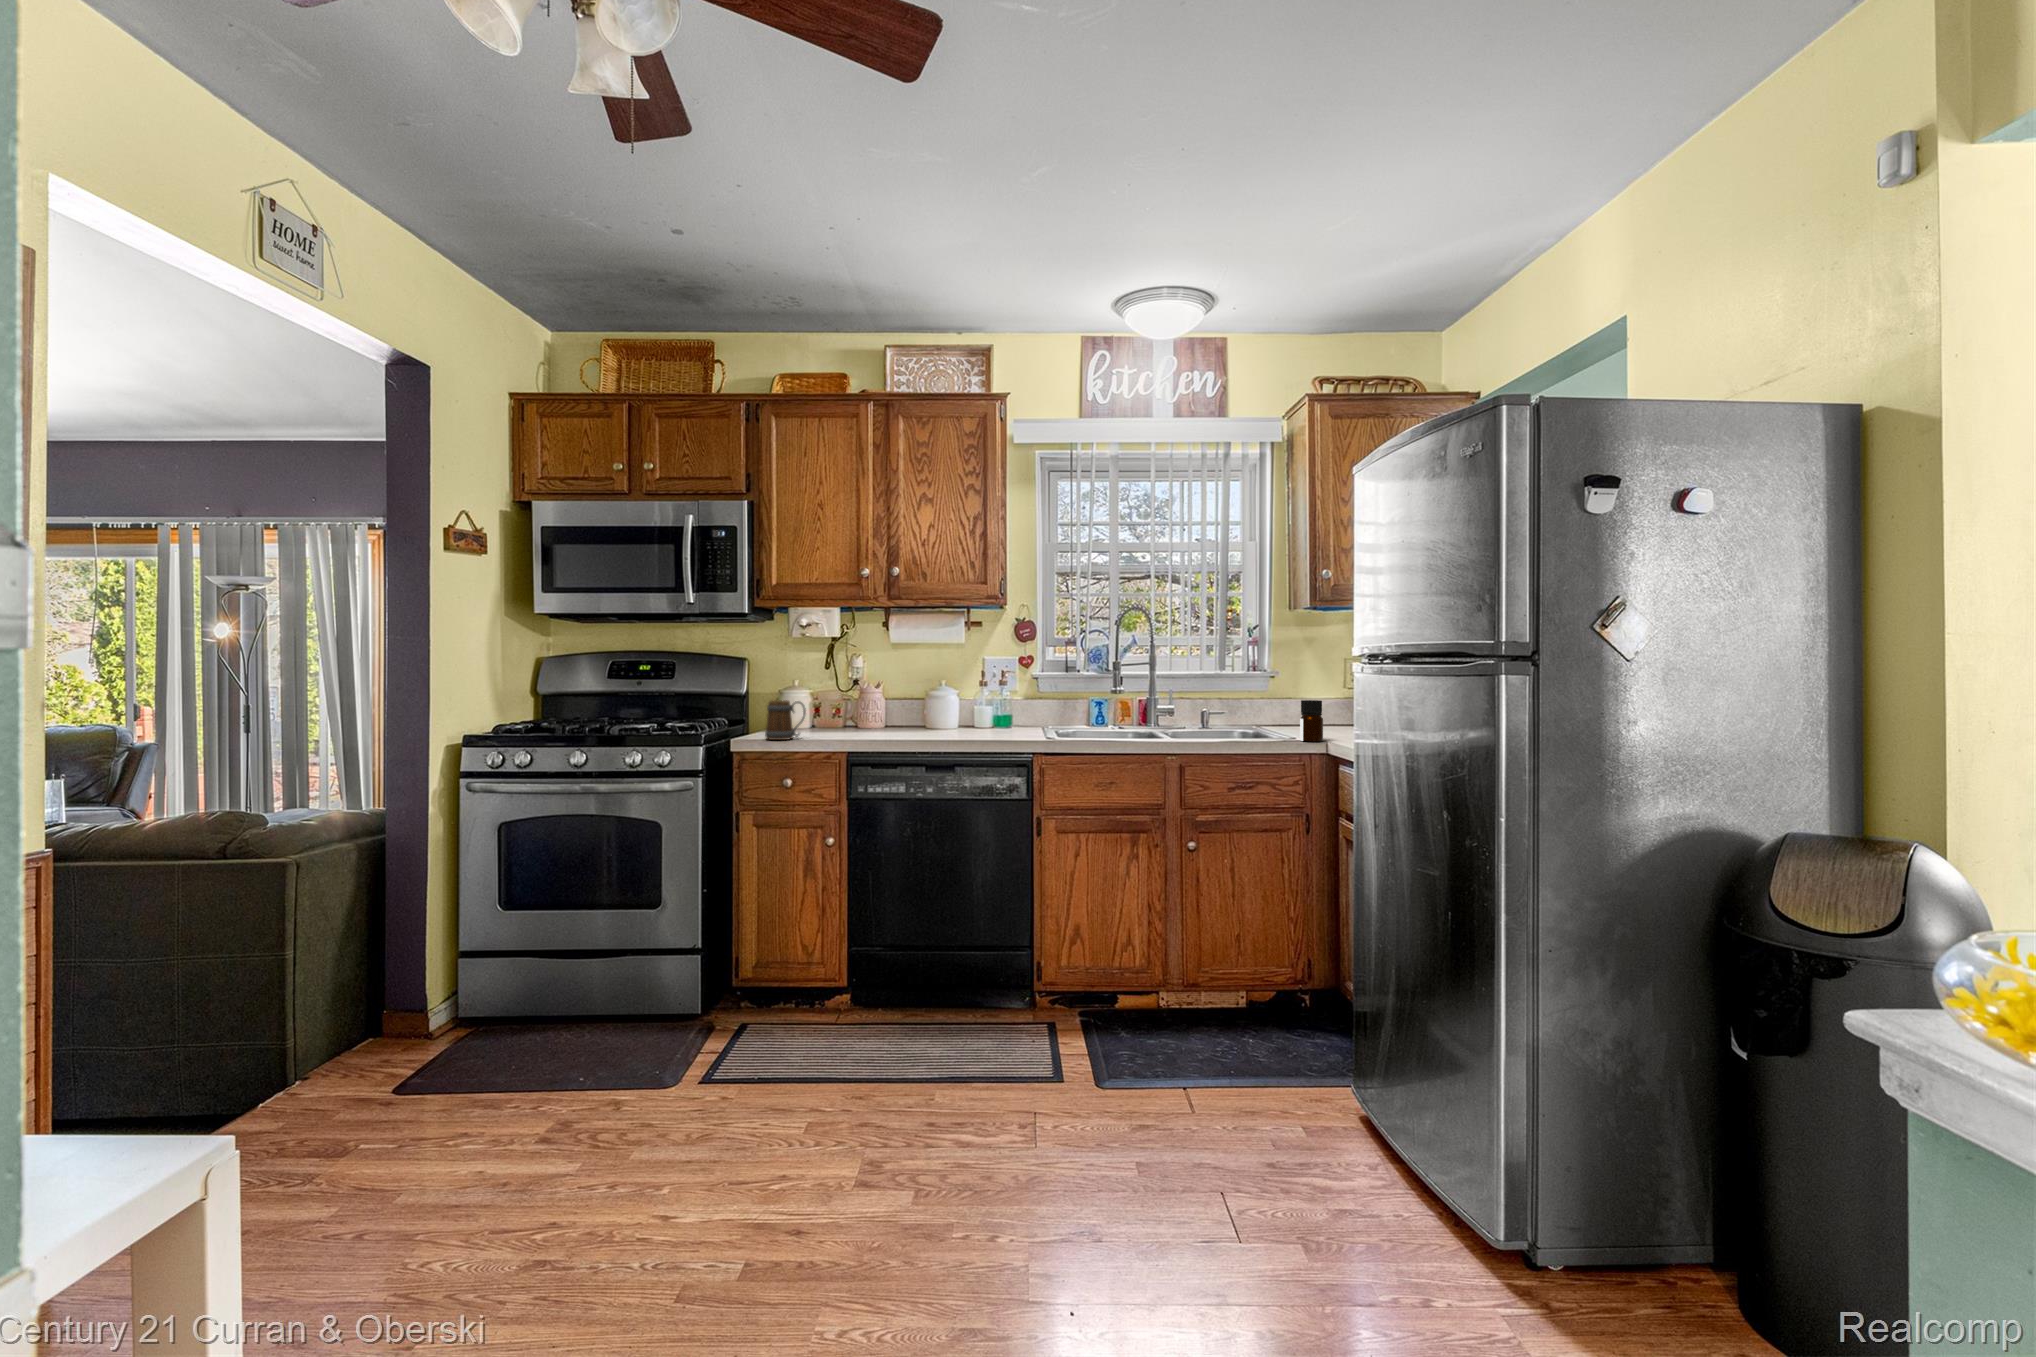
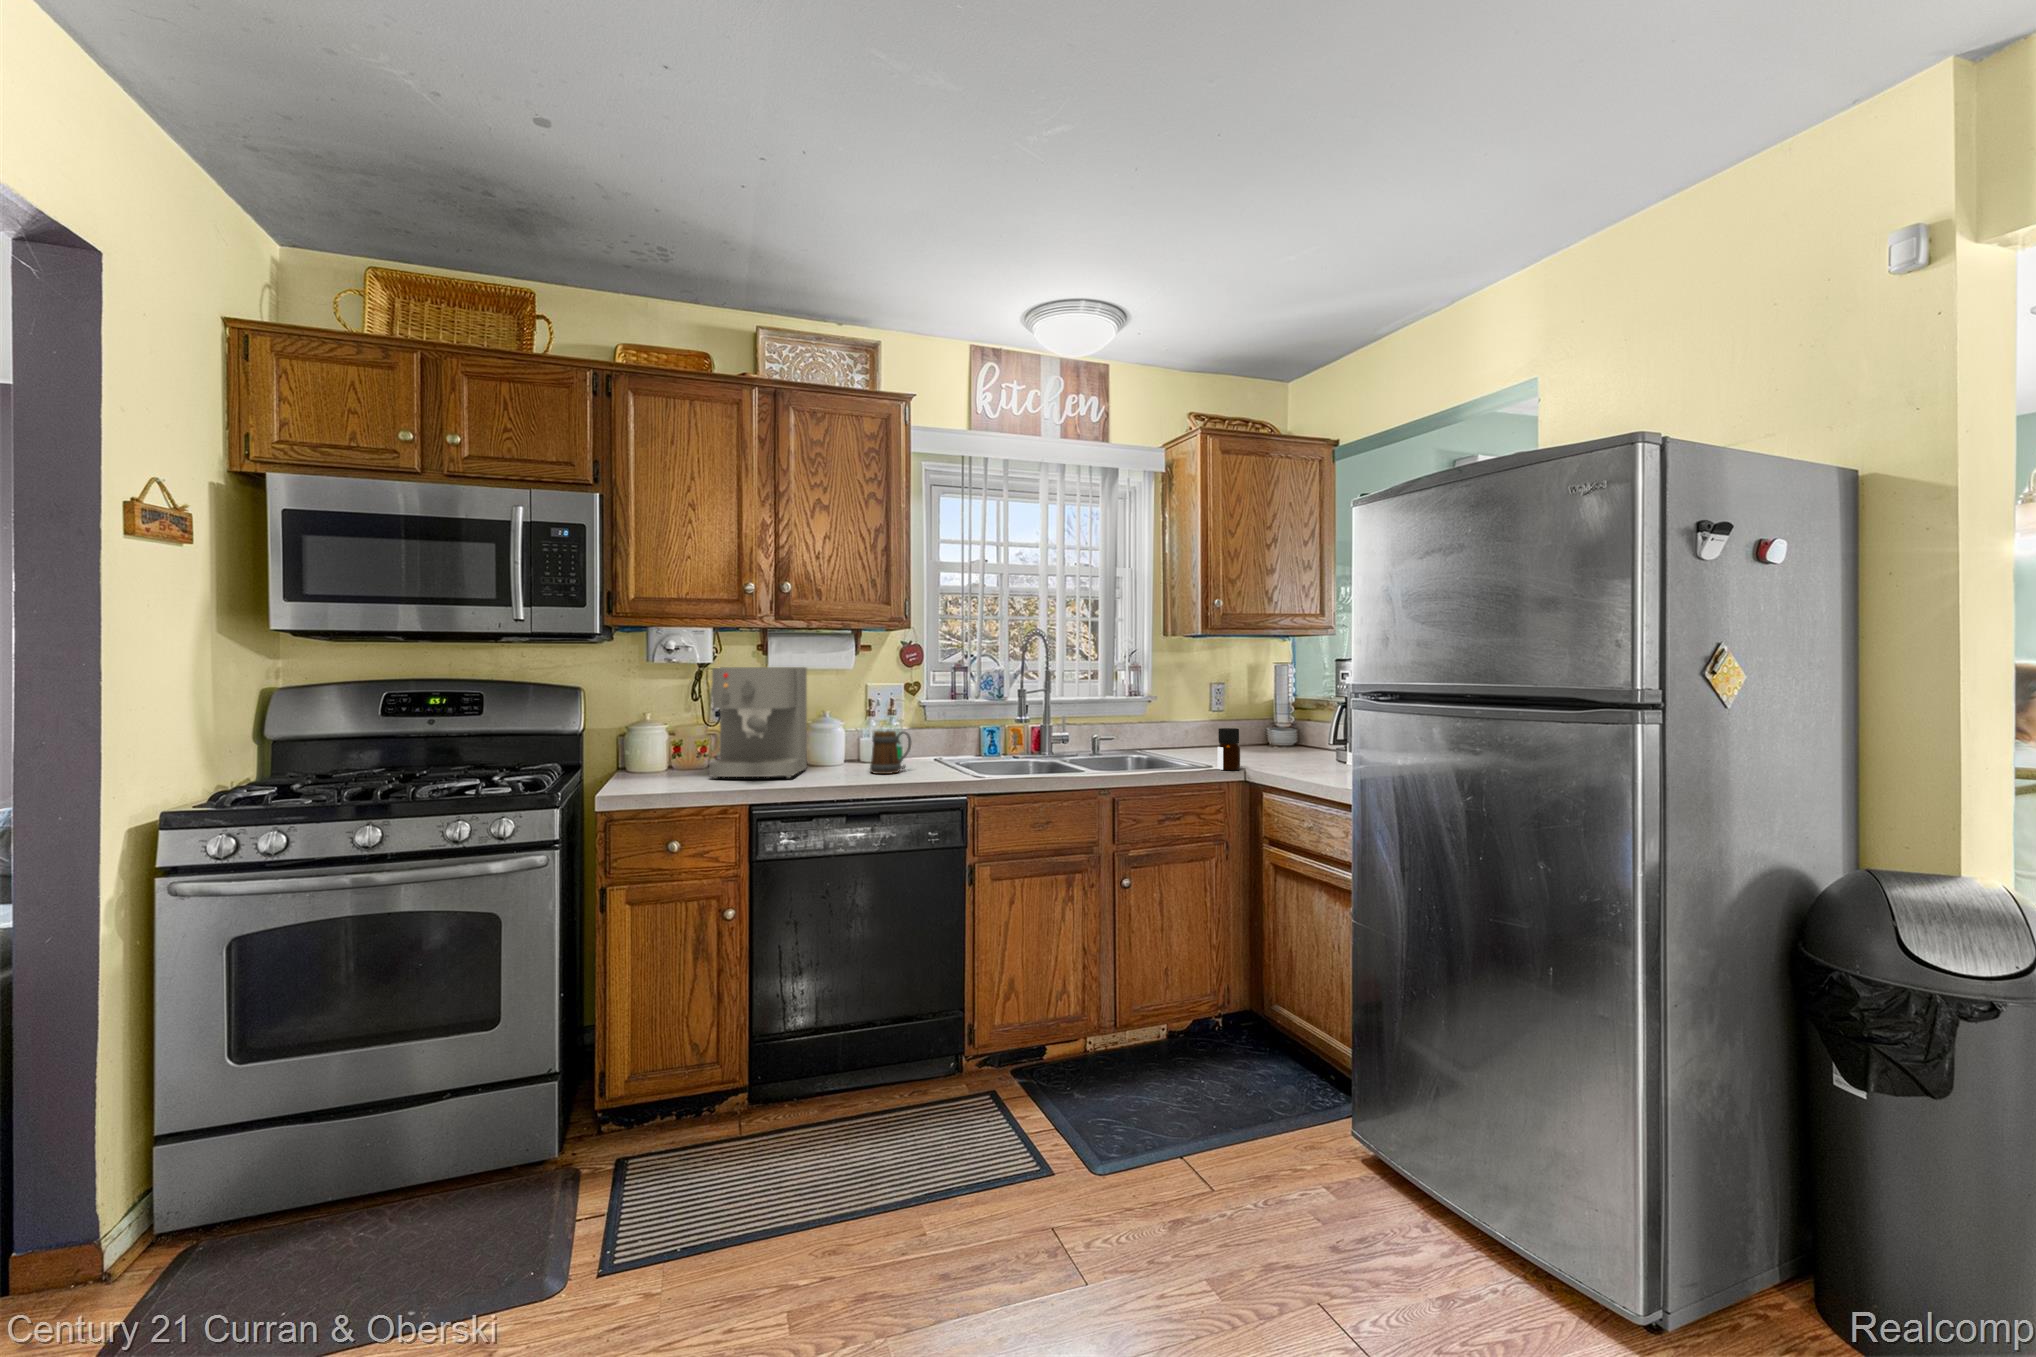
coffee maker: none [833,640,920,734] -> present [709,667,807,779]
mug: present [765,700,806,740] -> present [870,731,911,774]

